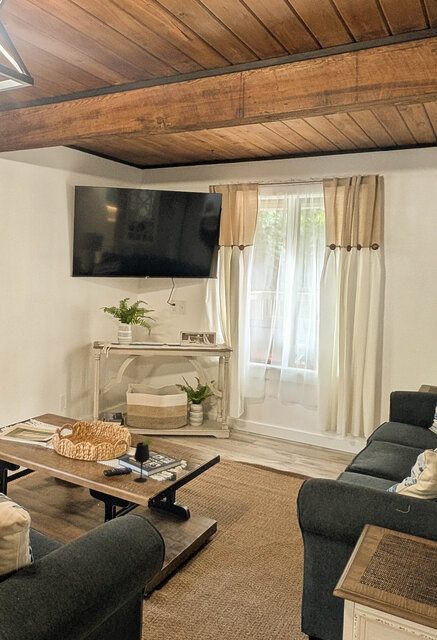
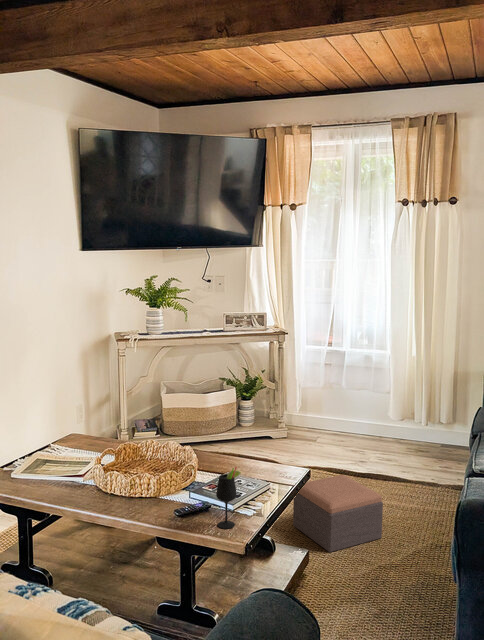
footstool: none [213,461,282,518] -> present [293,475,383,552]

